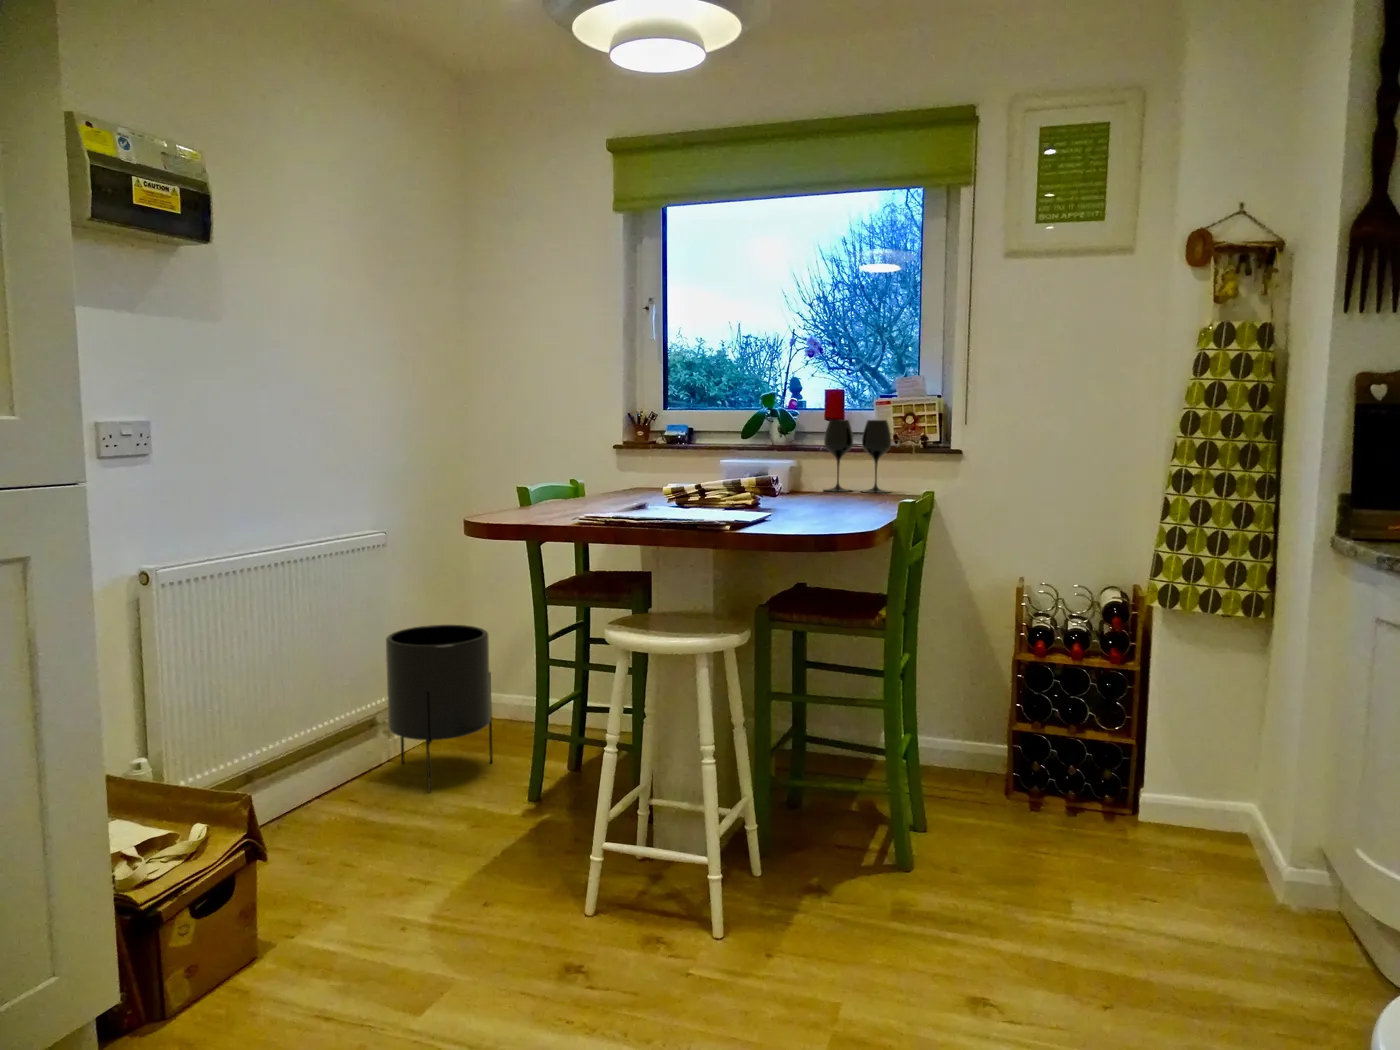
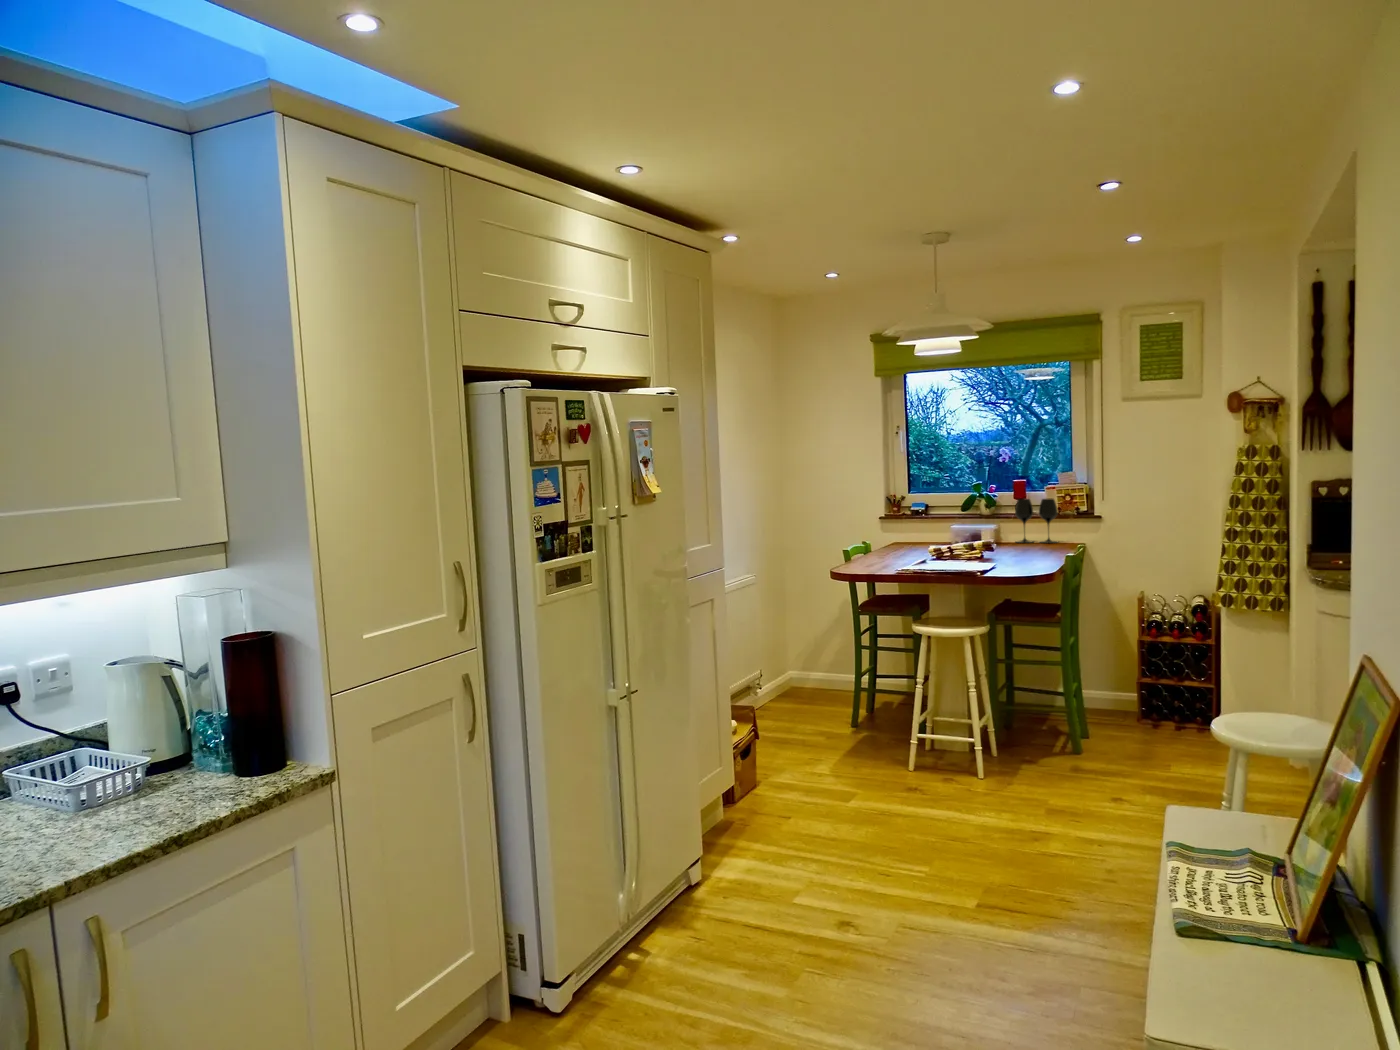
planter: present [386,625,493,792] -> none [760,630,820,725]

